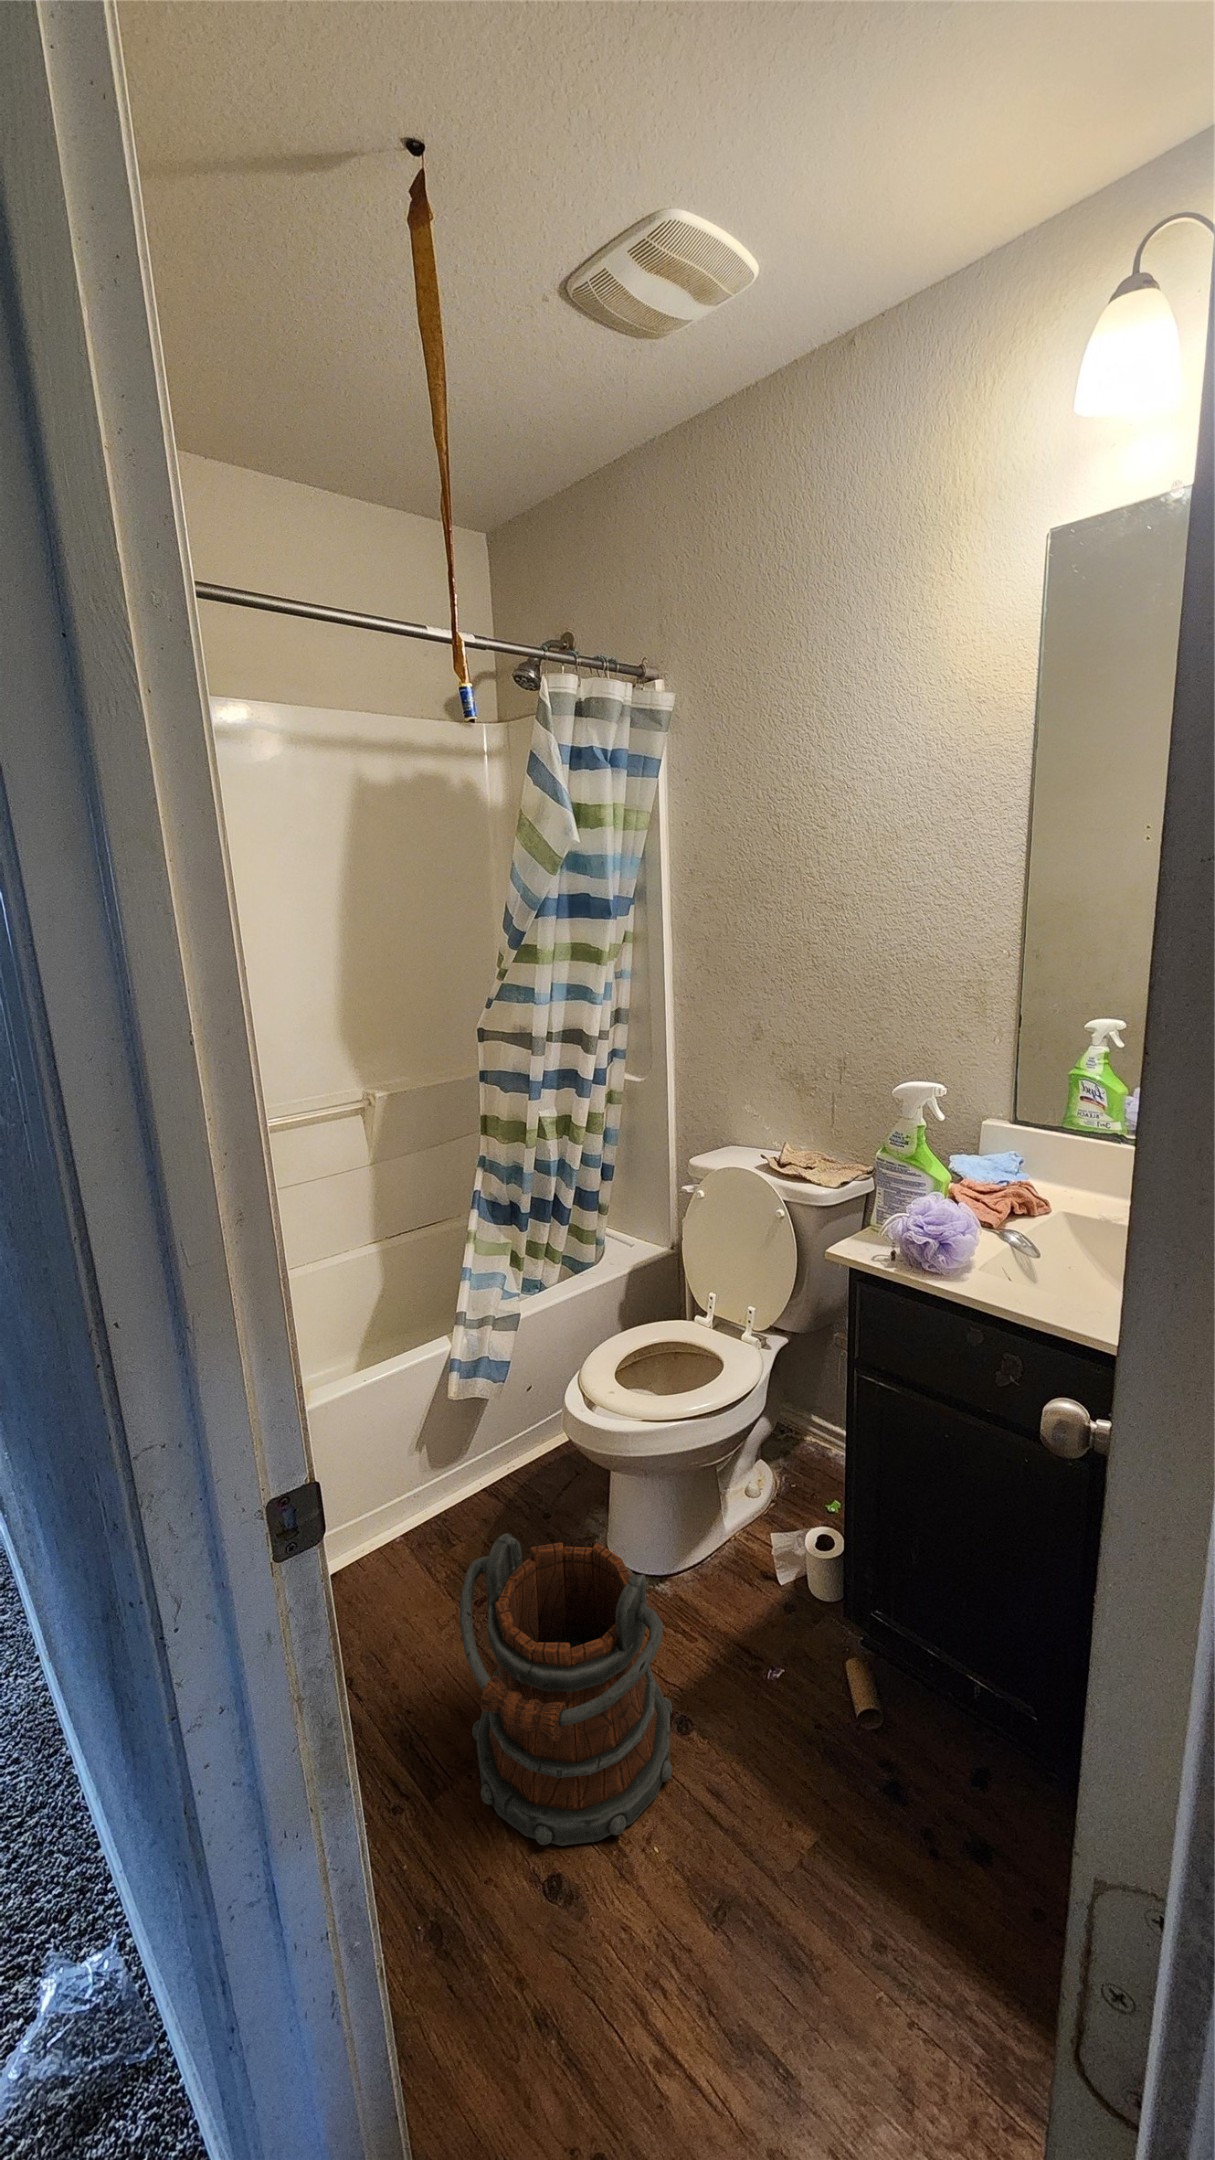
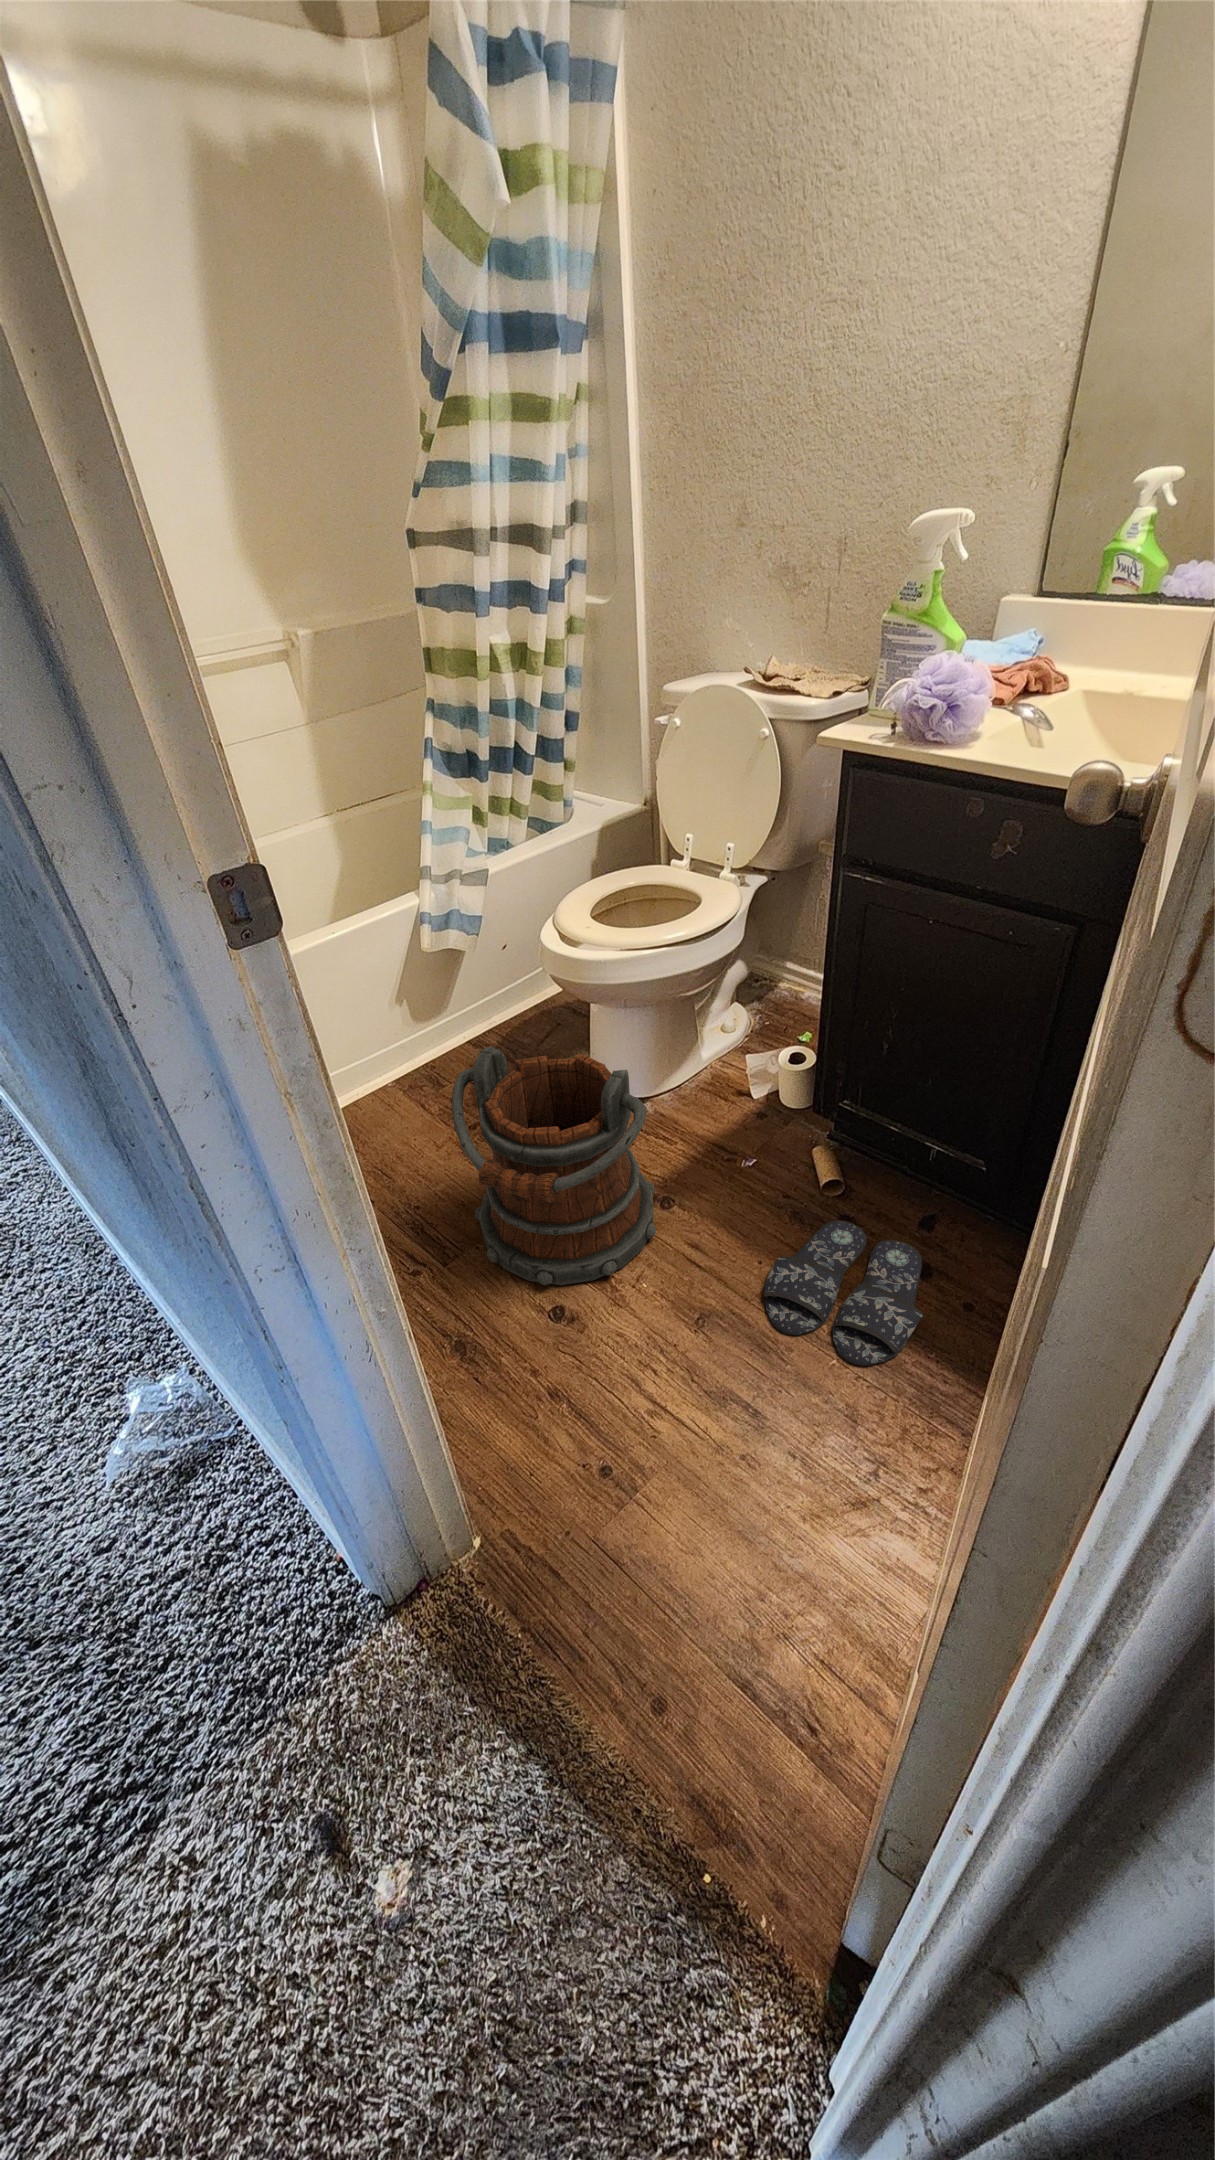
slippers: none [795,1769,987,2012] -> present [764,1220,924,1366]

